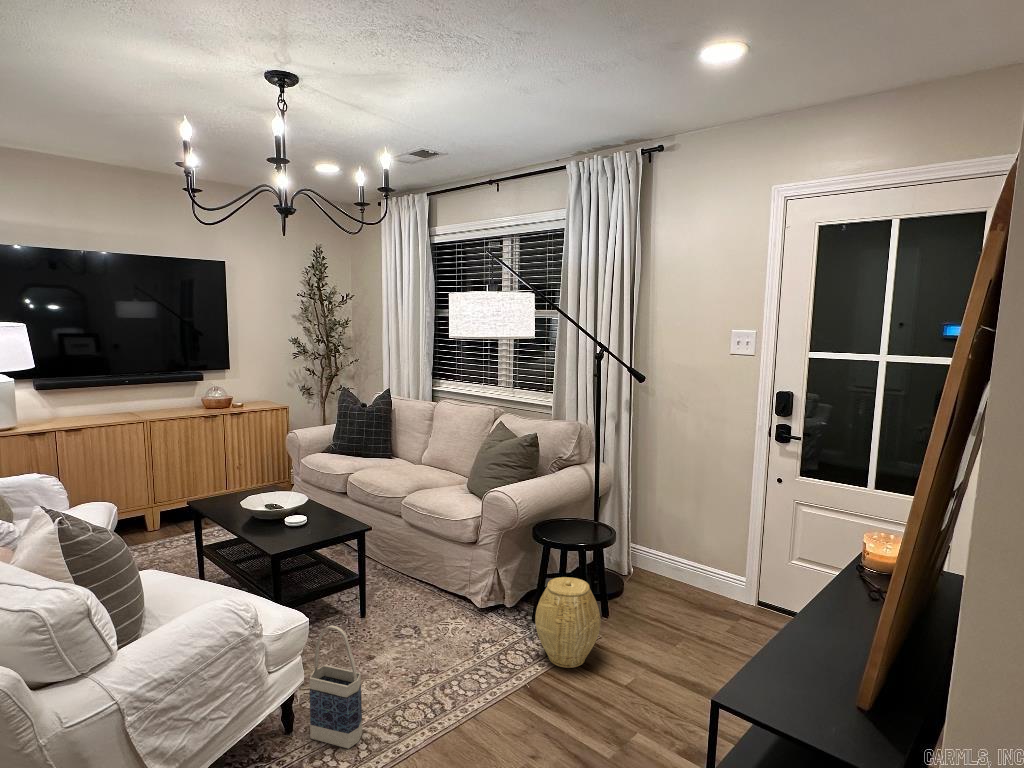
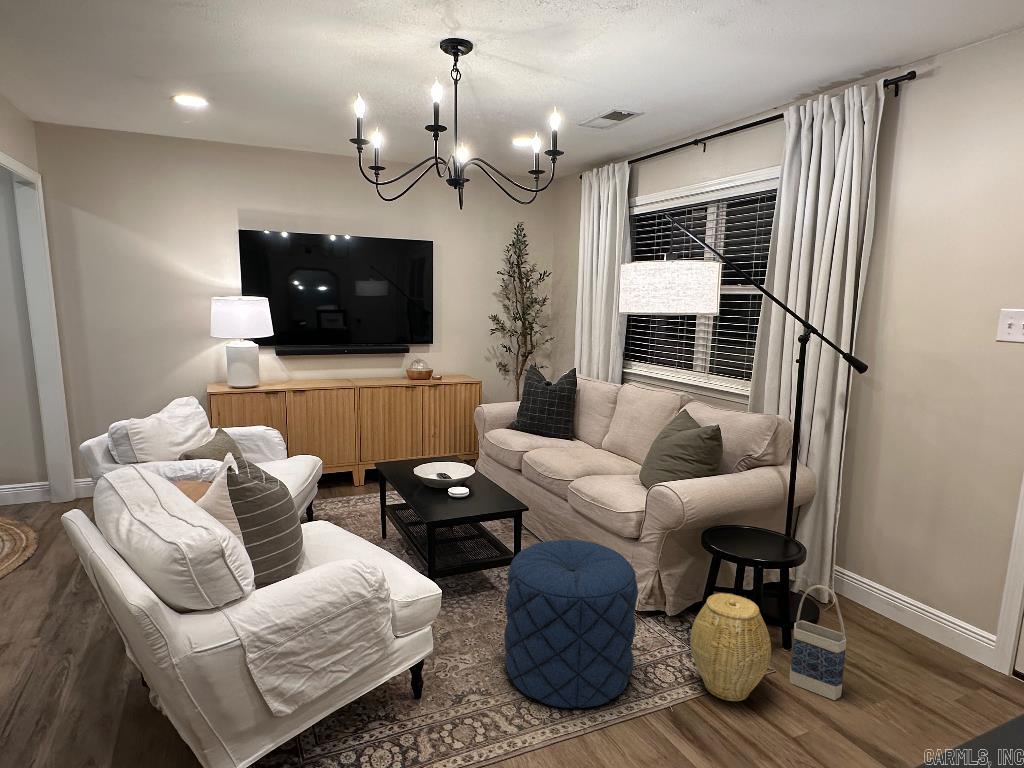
pouf: none [369,550,491,707] -> present [504,540,638,708]
bag: present [310,625,362,749] -> present [789,585,847,700]

